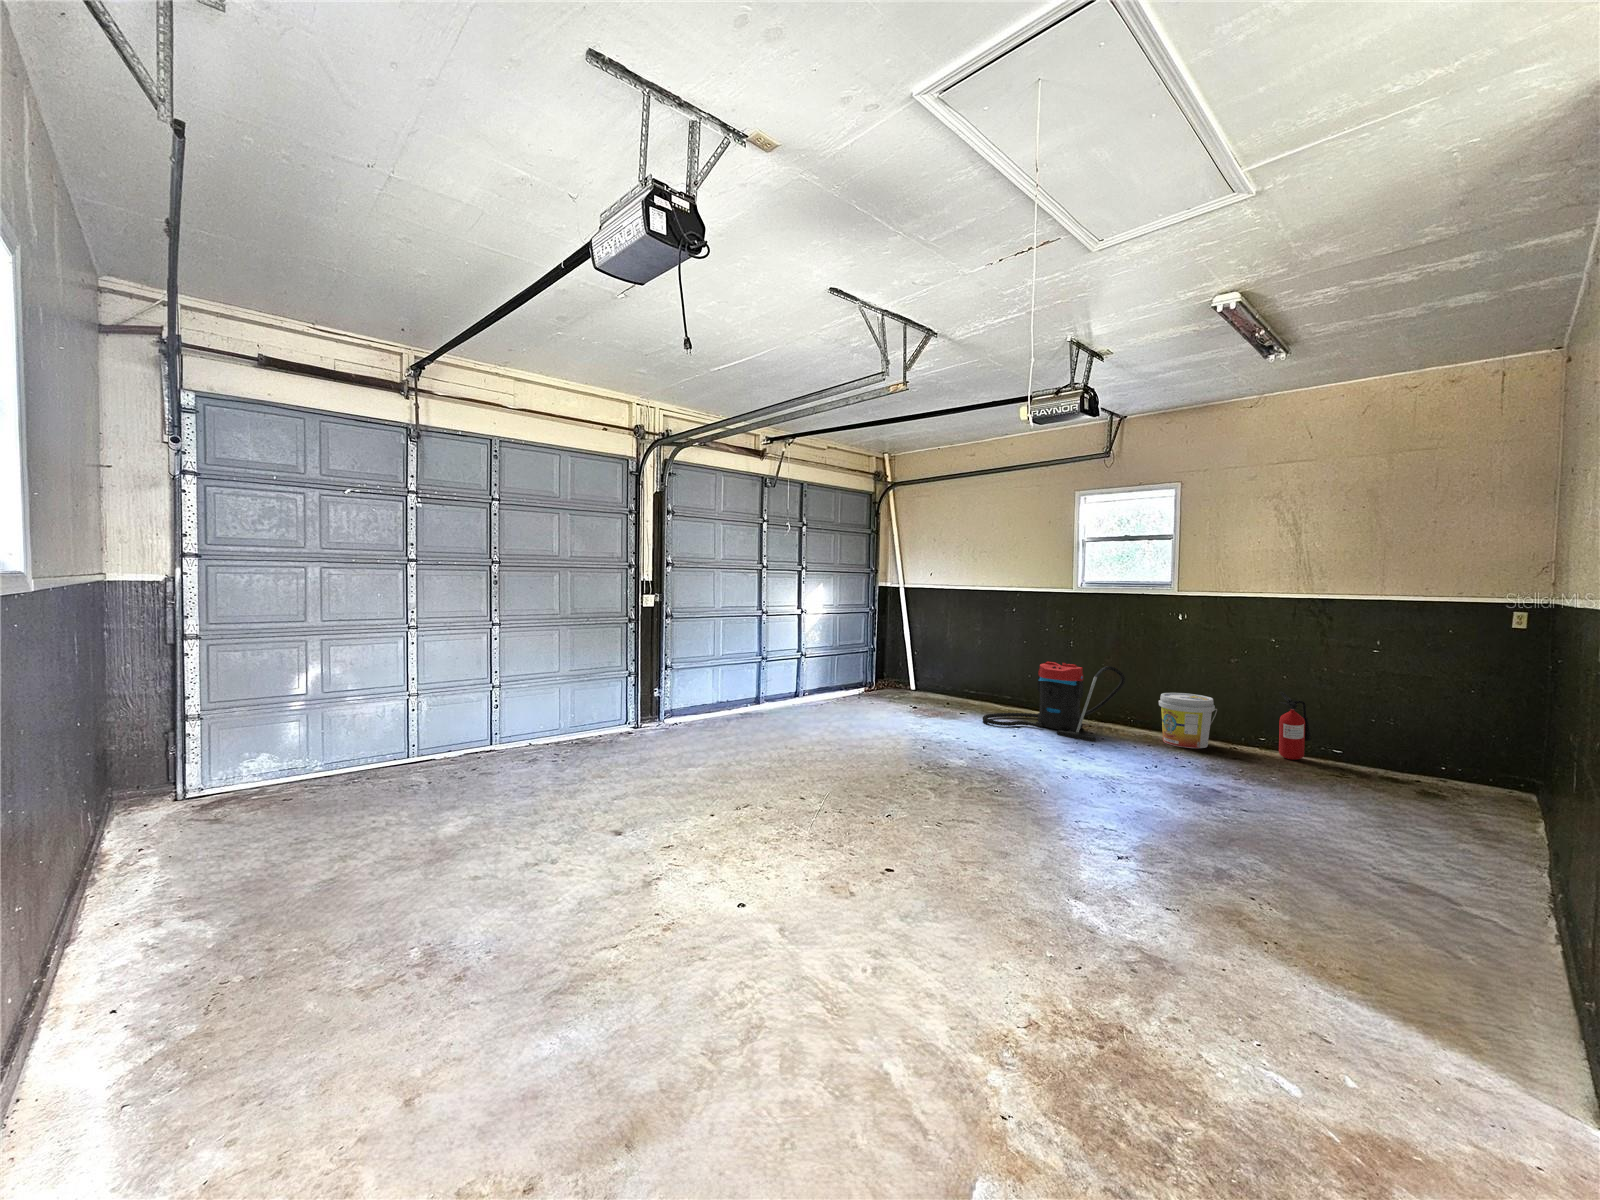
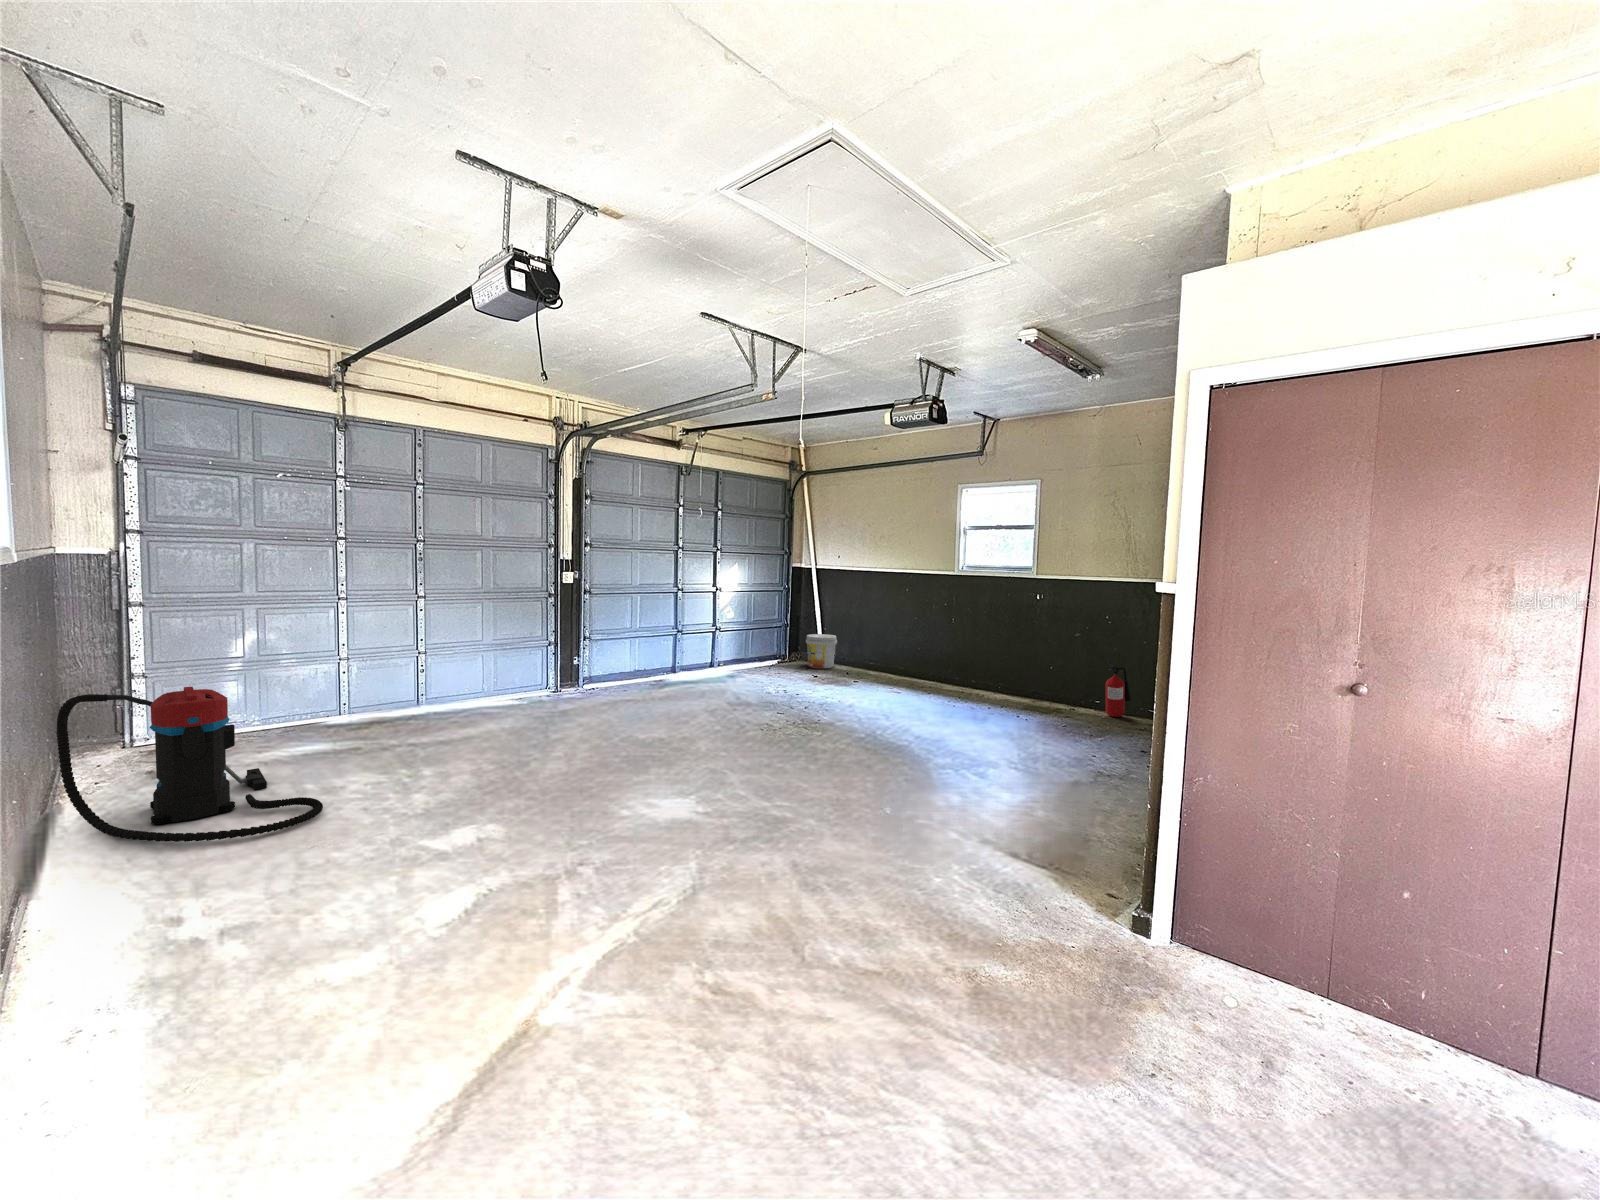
vacuum cleaner: present [982,662,1125,742] -> present [56,686,323,842]
bucket: present [1158,693,1217,748] -> present [806,634,837,668]

